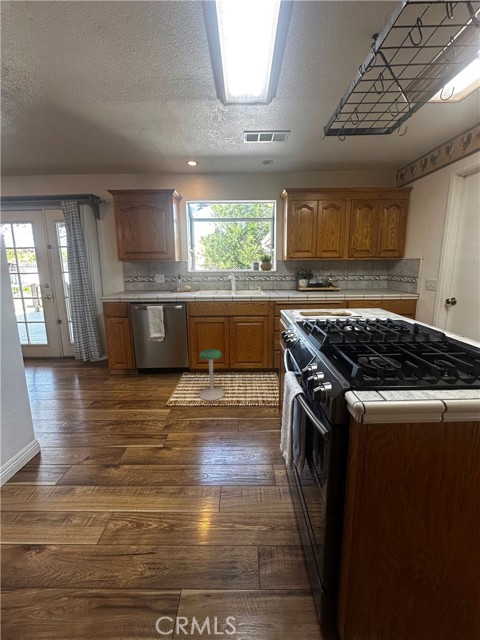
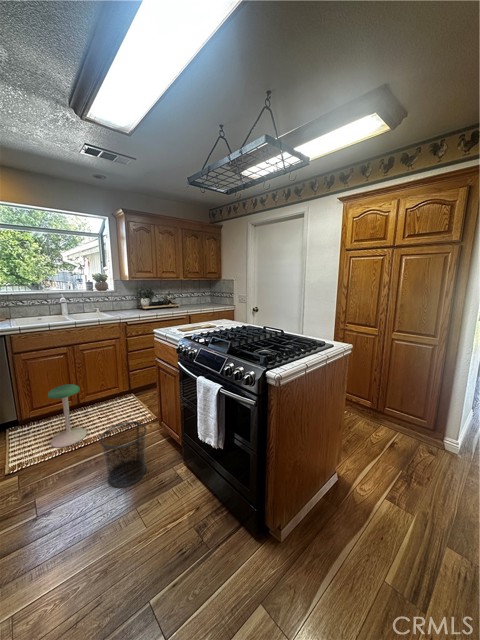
waste bin: none [210,397,252,459] -> present [99,422,146,487]

